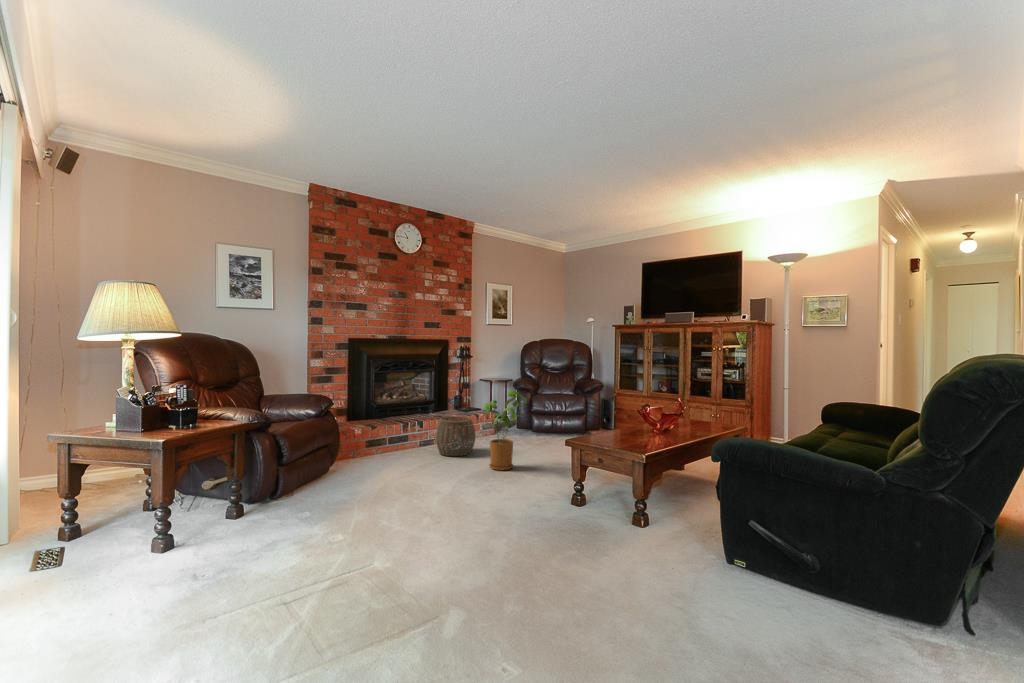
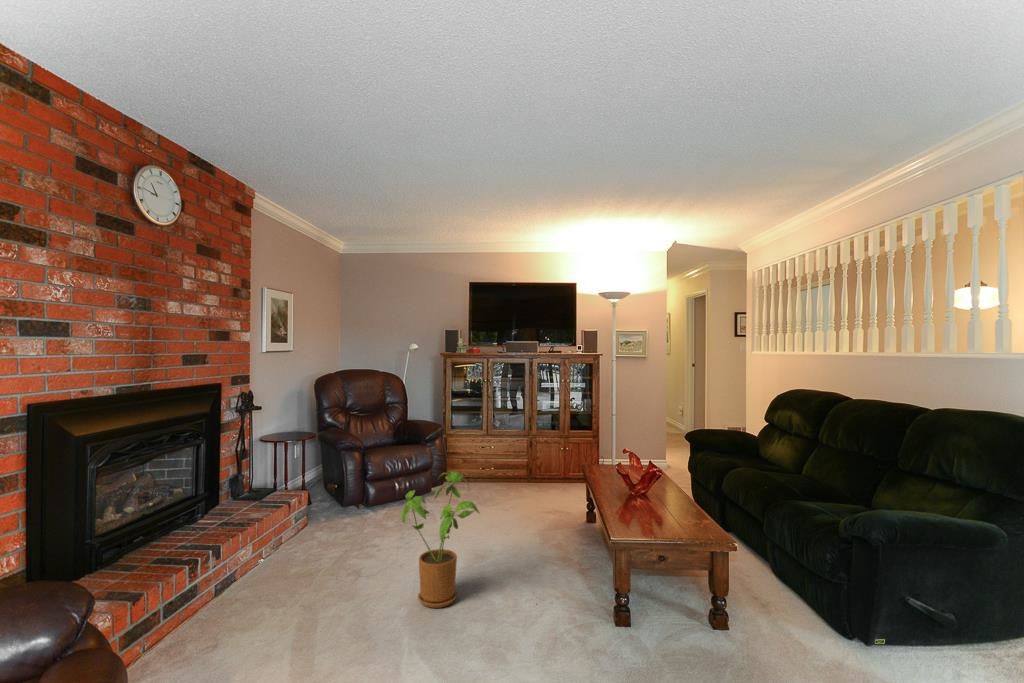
woven basket: present [436,416,475,456] -> none [276,521,352,606]

